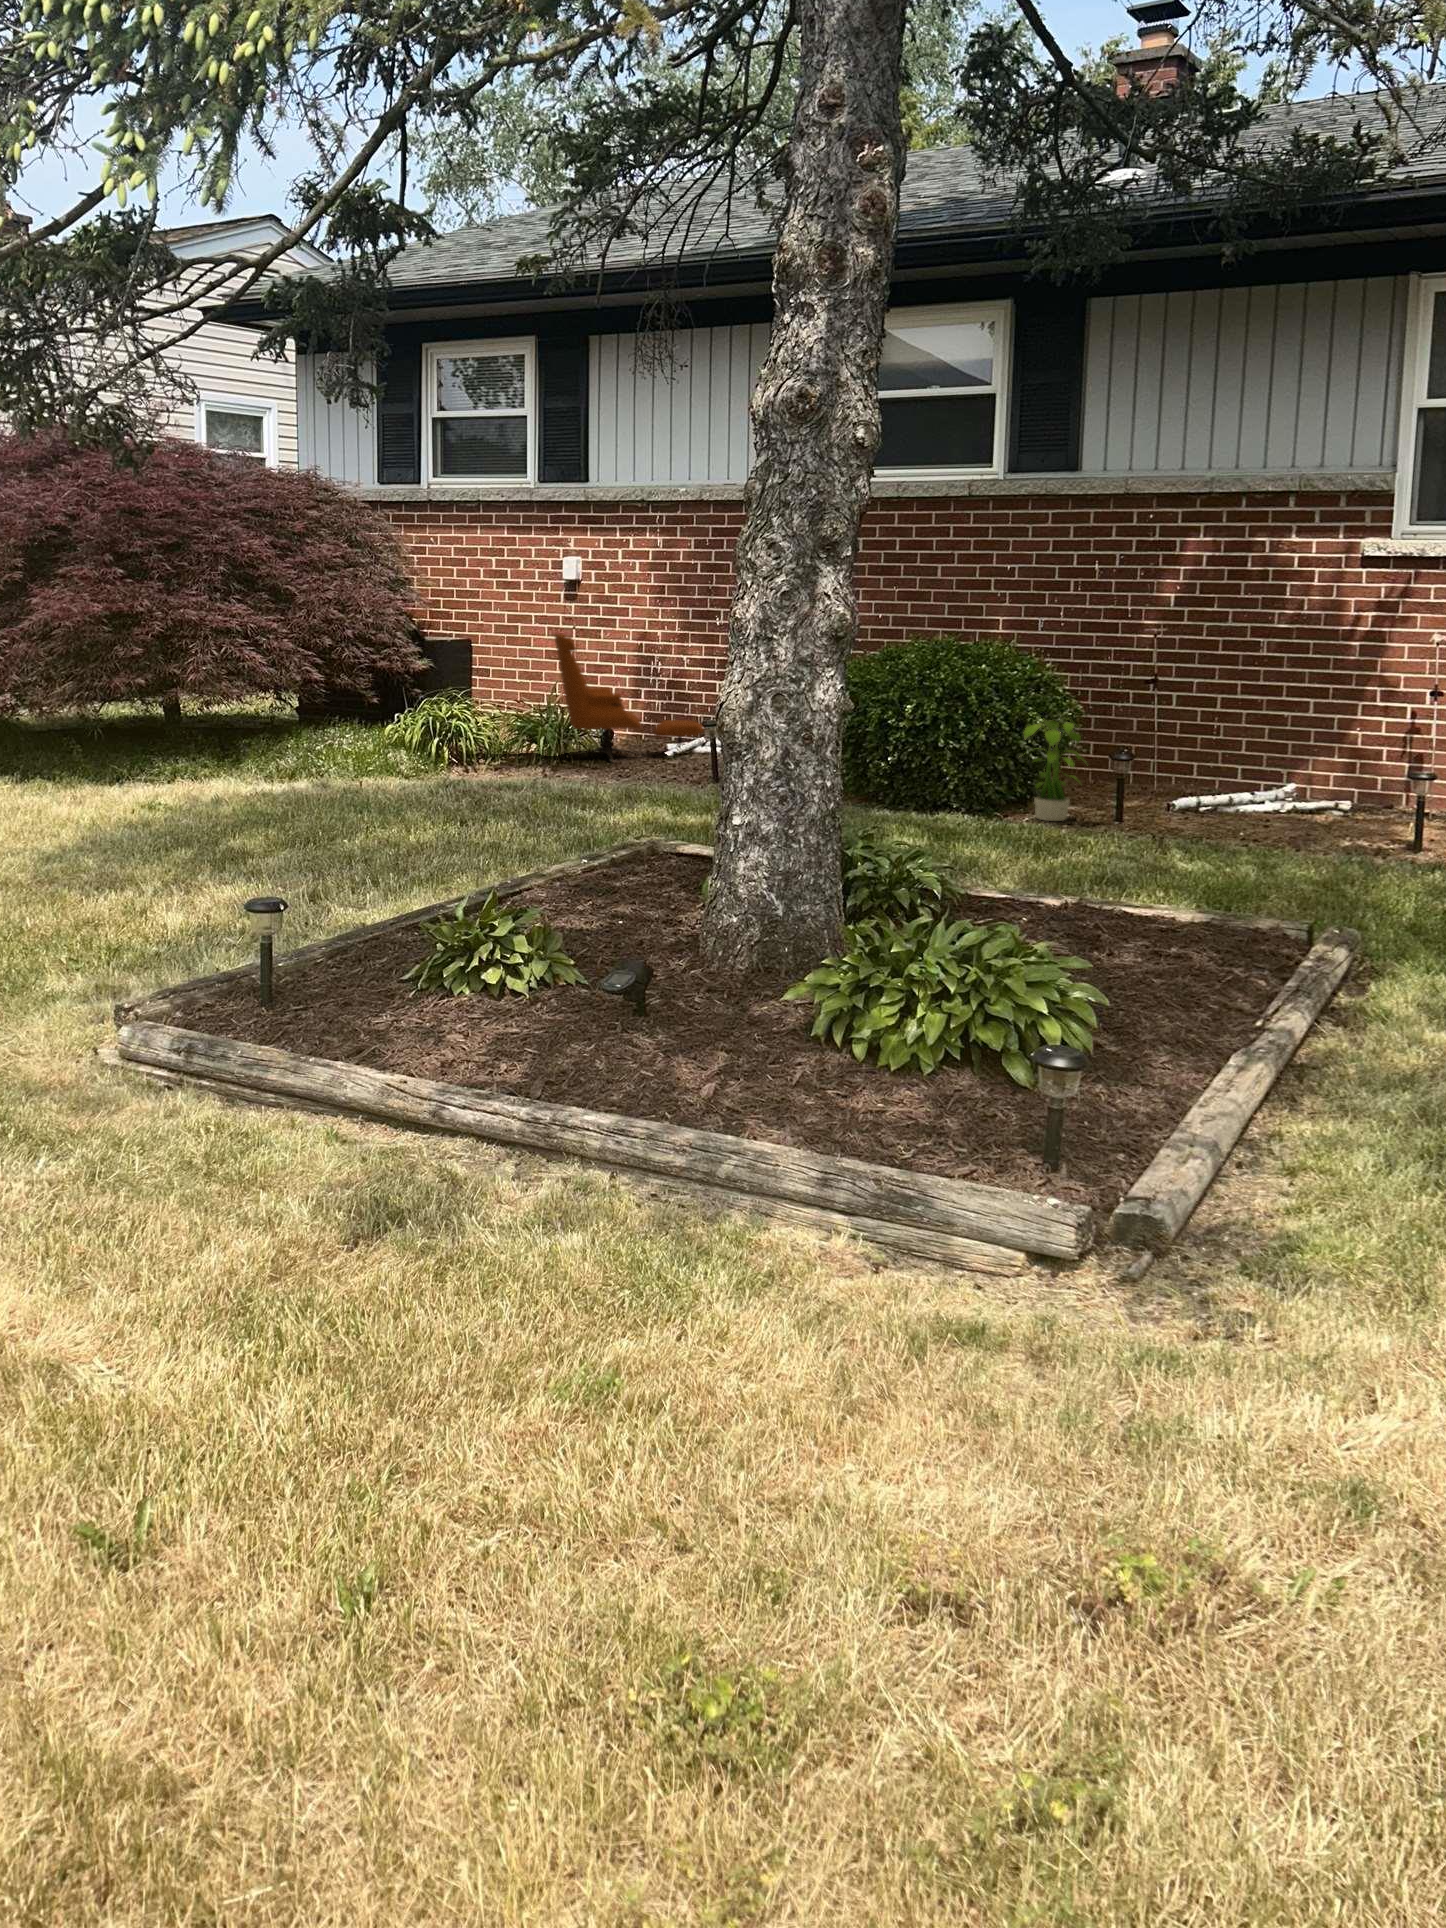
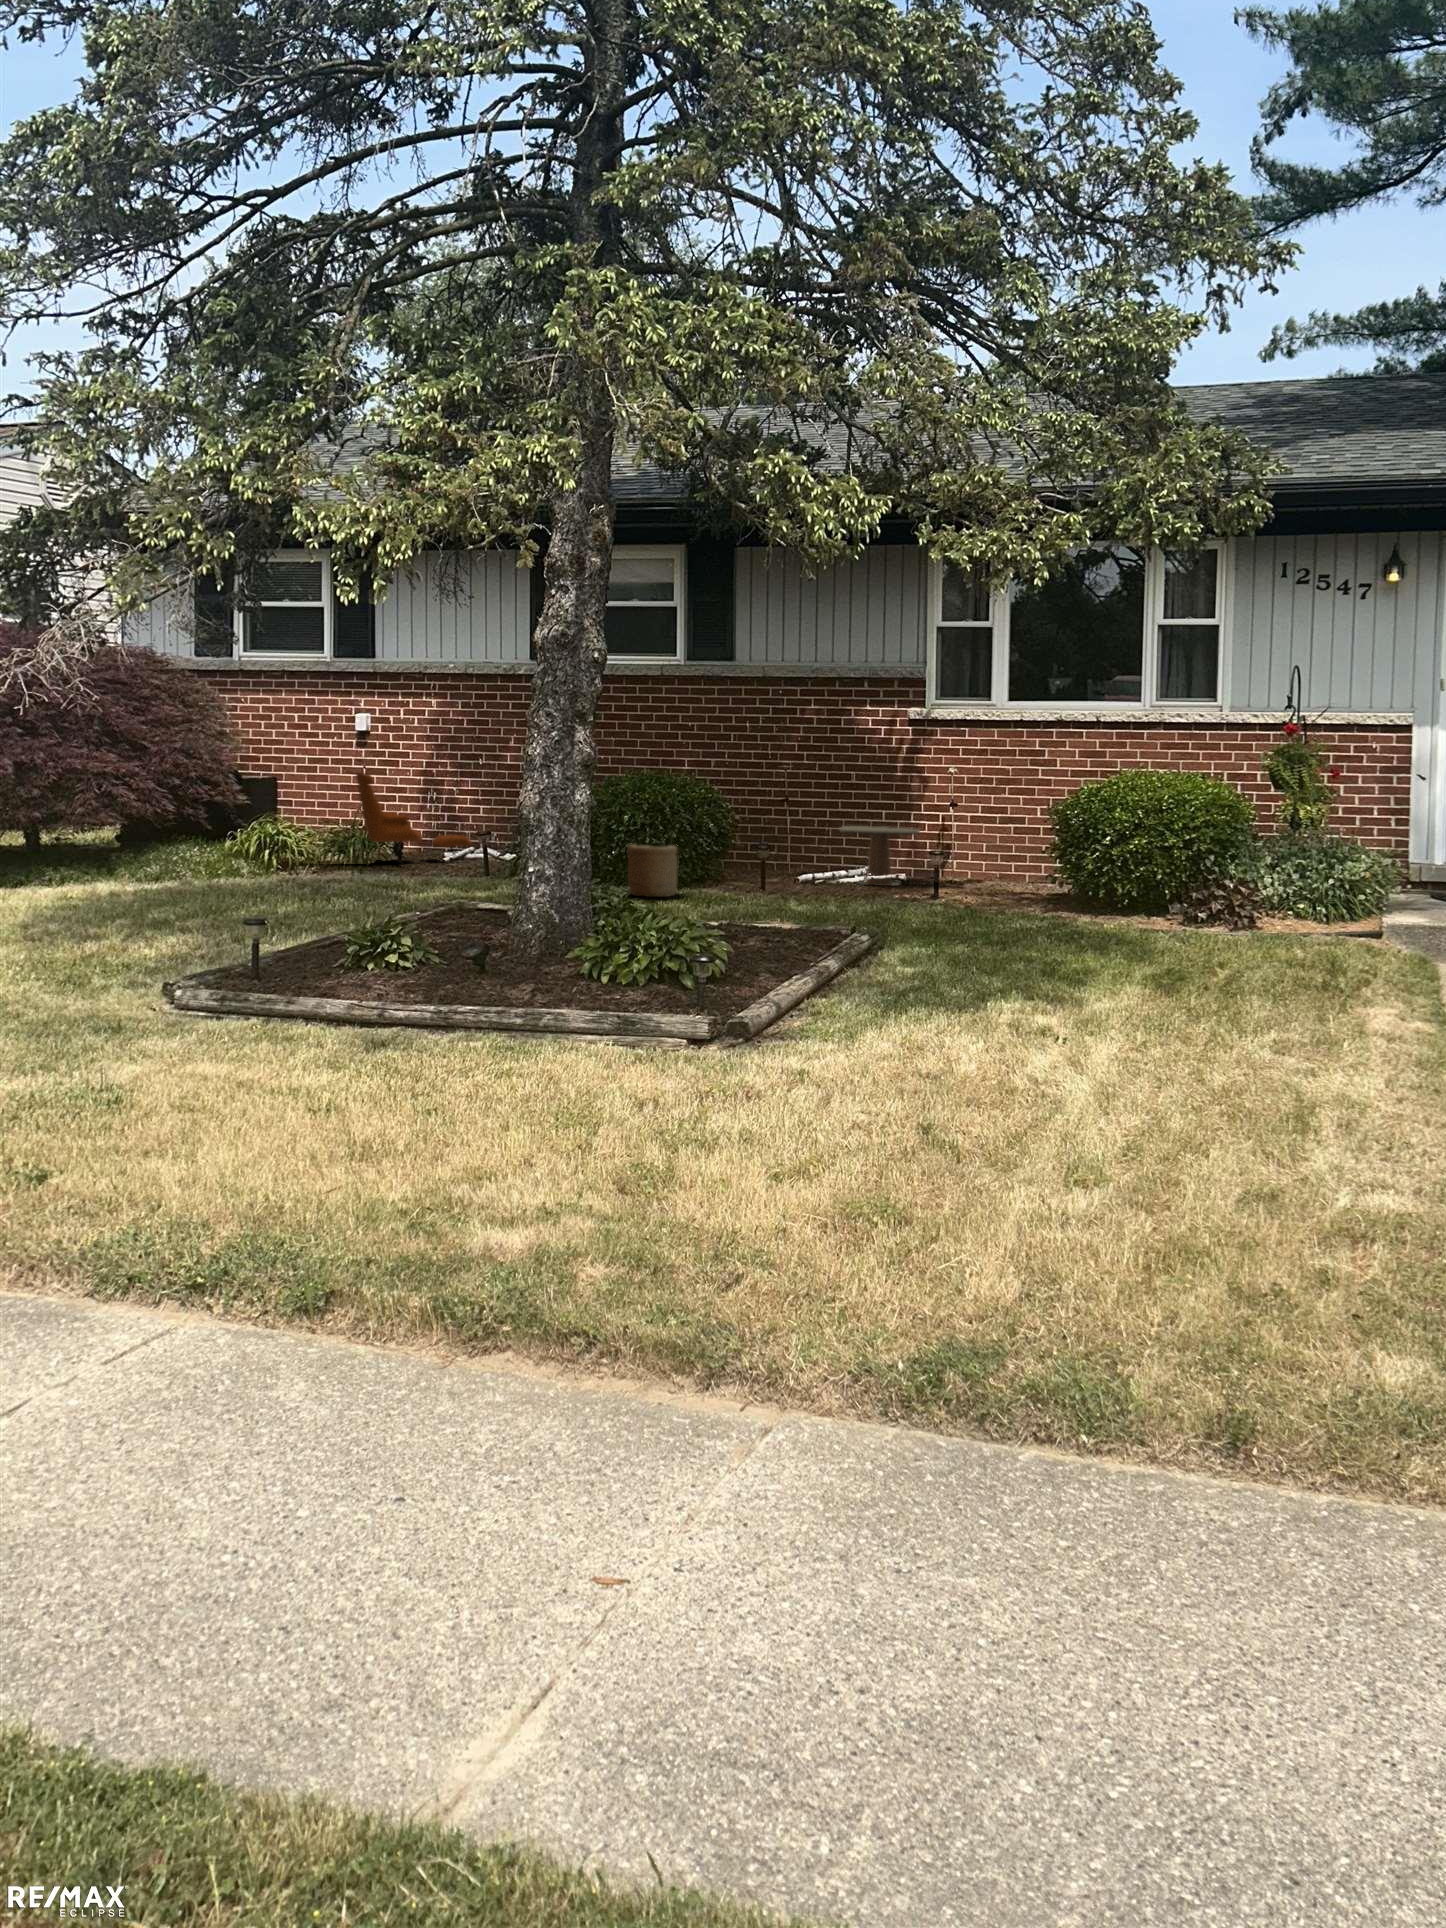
potted plant: present [1019,720,1086,821] -> none [695,822,741,891]
side table: none [1243,723,1378,820] -> present [840,826,920,886]
woven basket: none [915,746,994,830] -> present [627,845,679,897]

